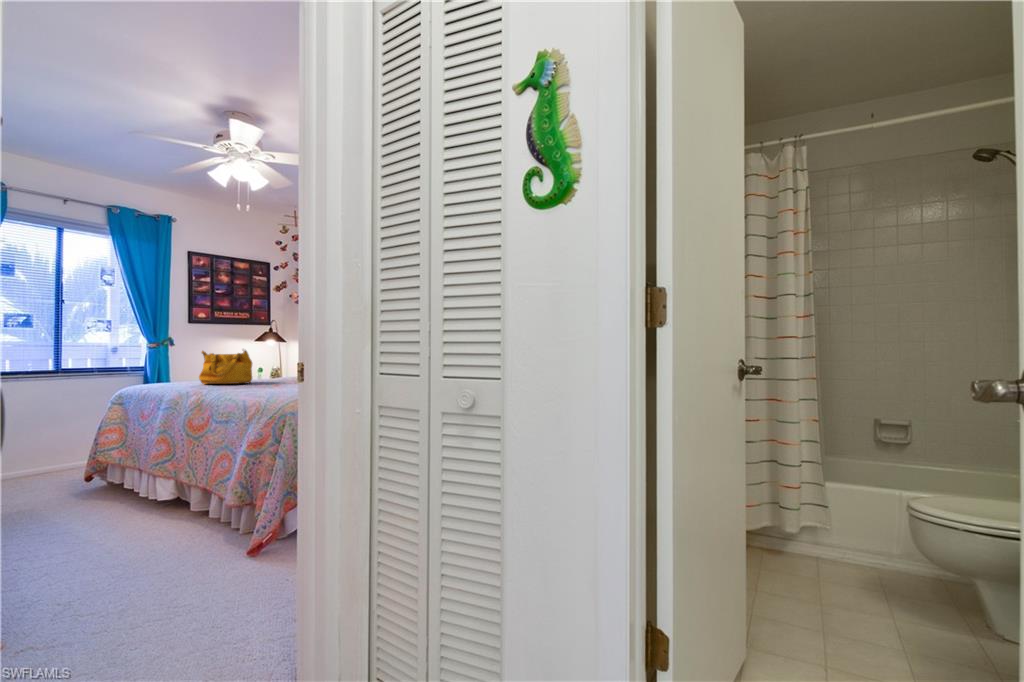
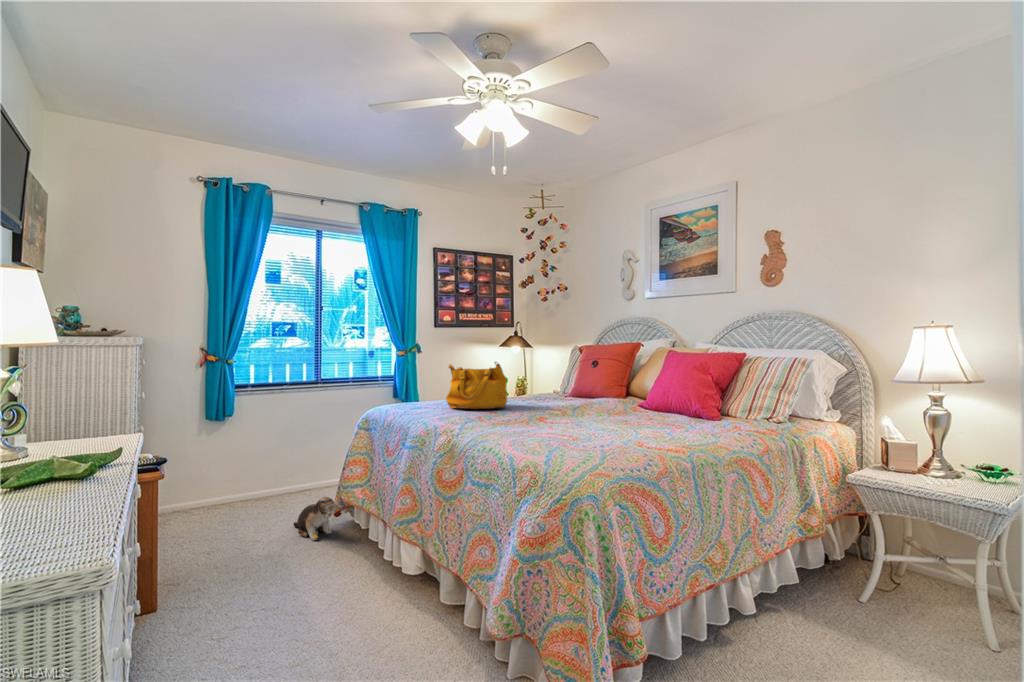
plush toy: none [38,462,91,501] -> present [293,497,338,540]

